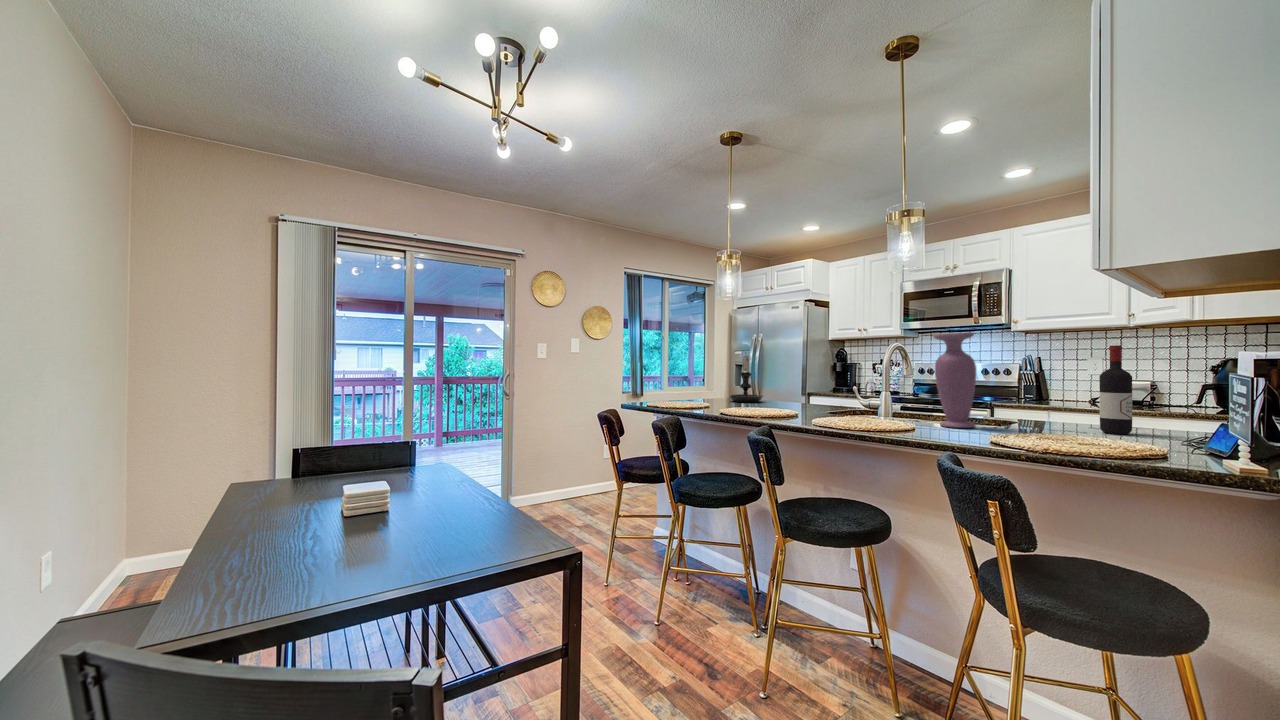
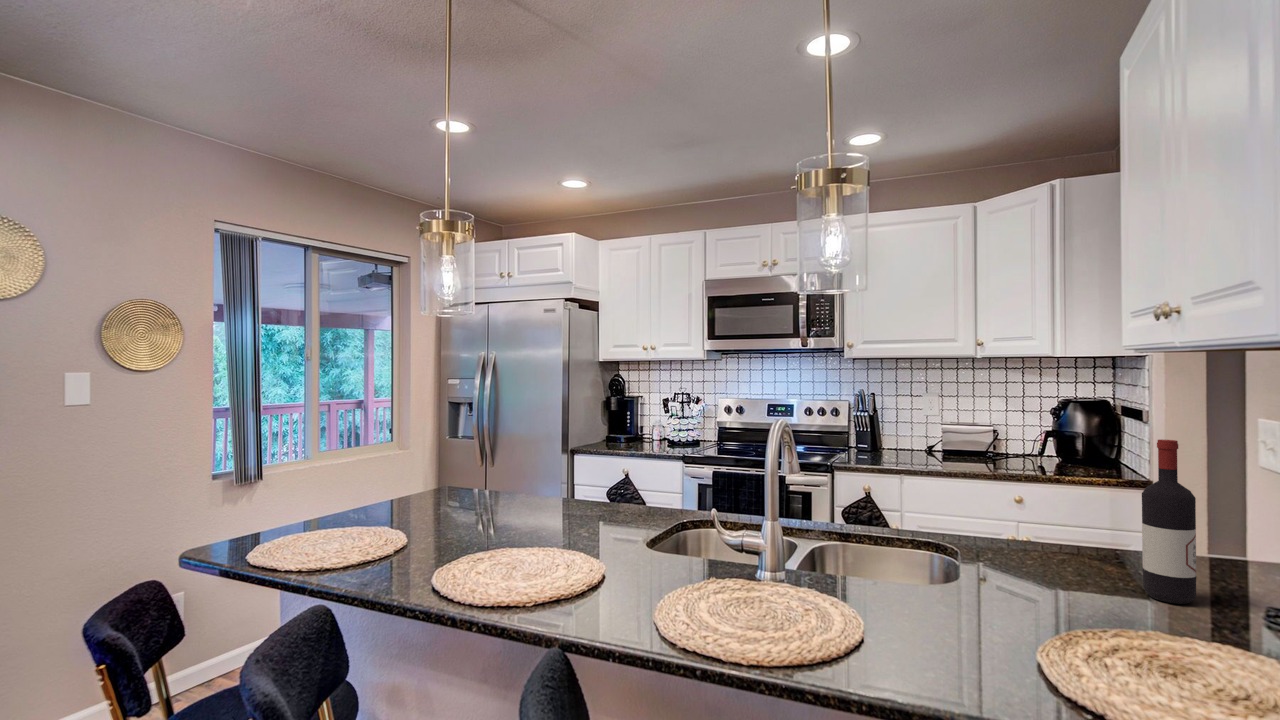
vase: present [933,332,976,428] -> none [900,416,982,626]
candle holder: present [729,355,764,402] -> none [444,415,517,523]

